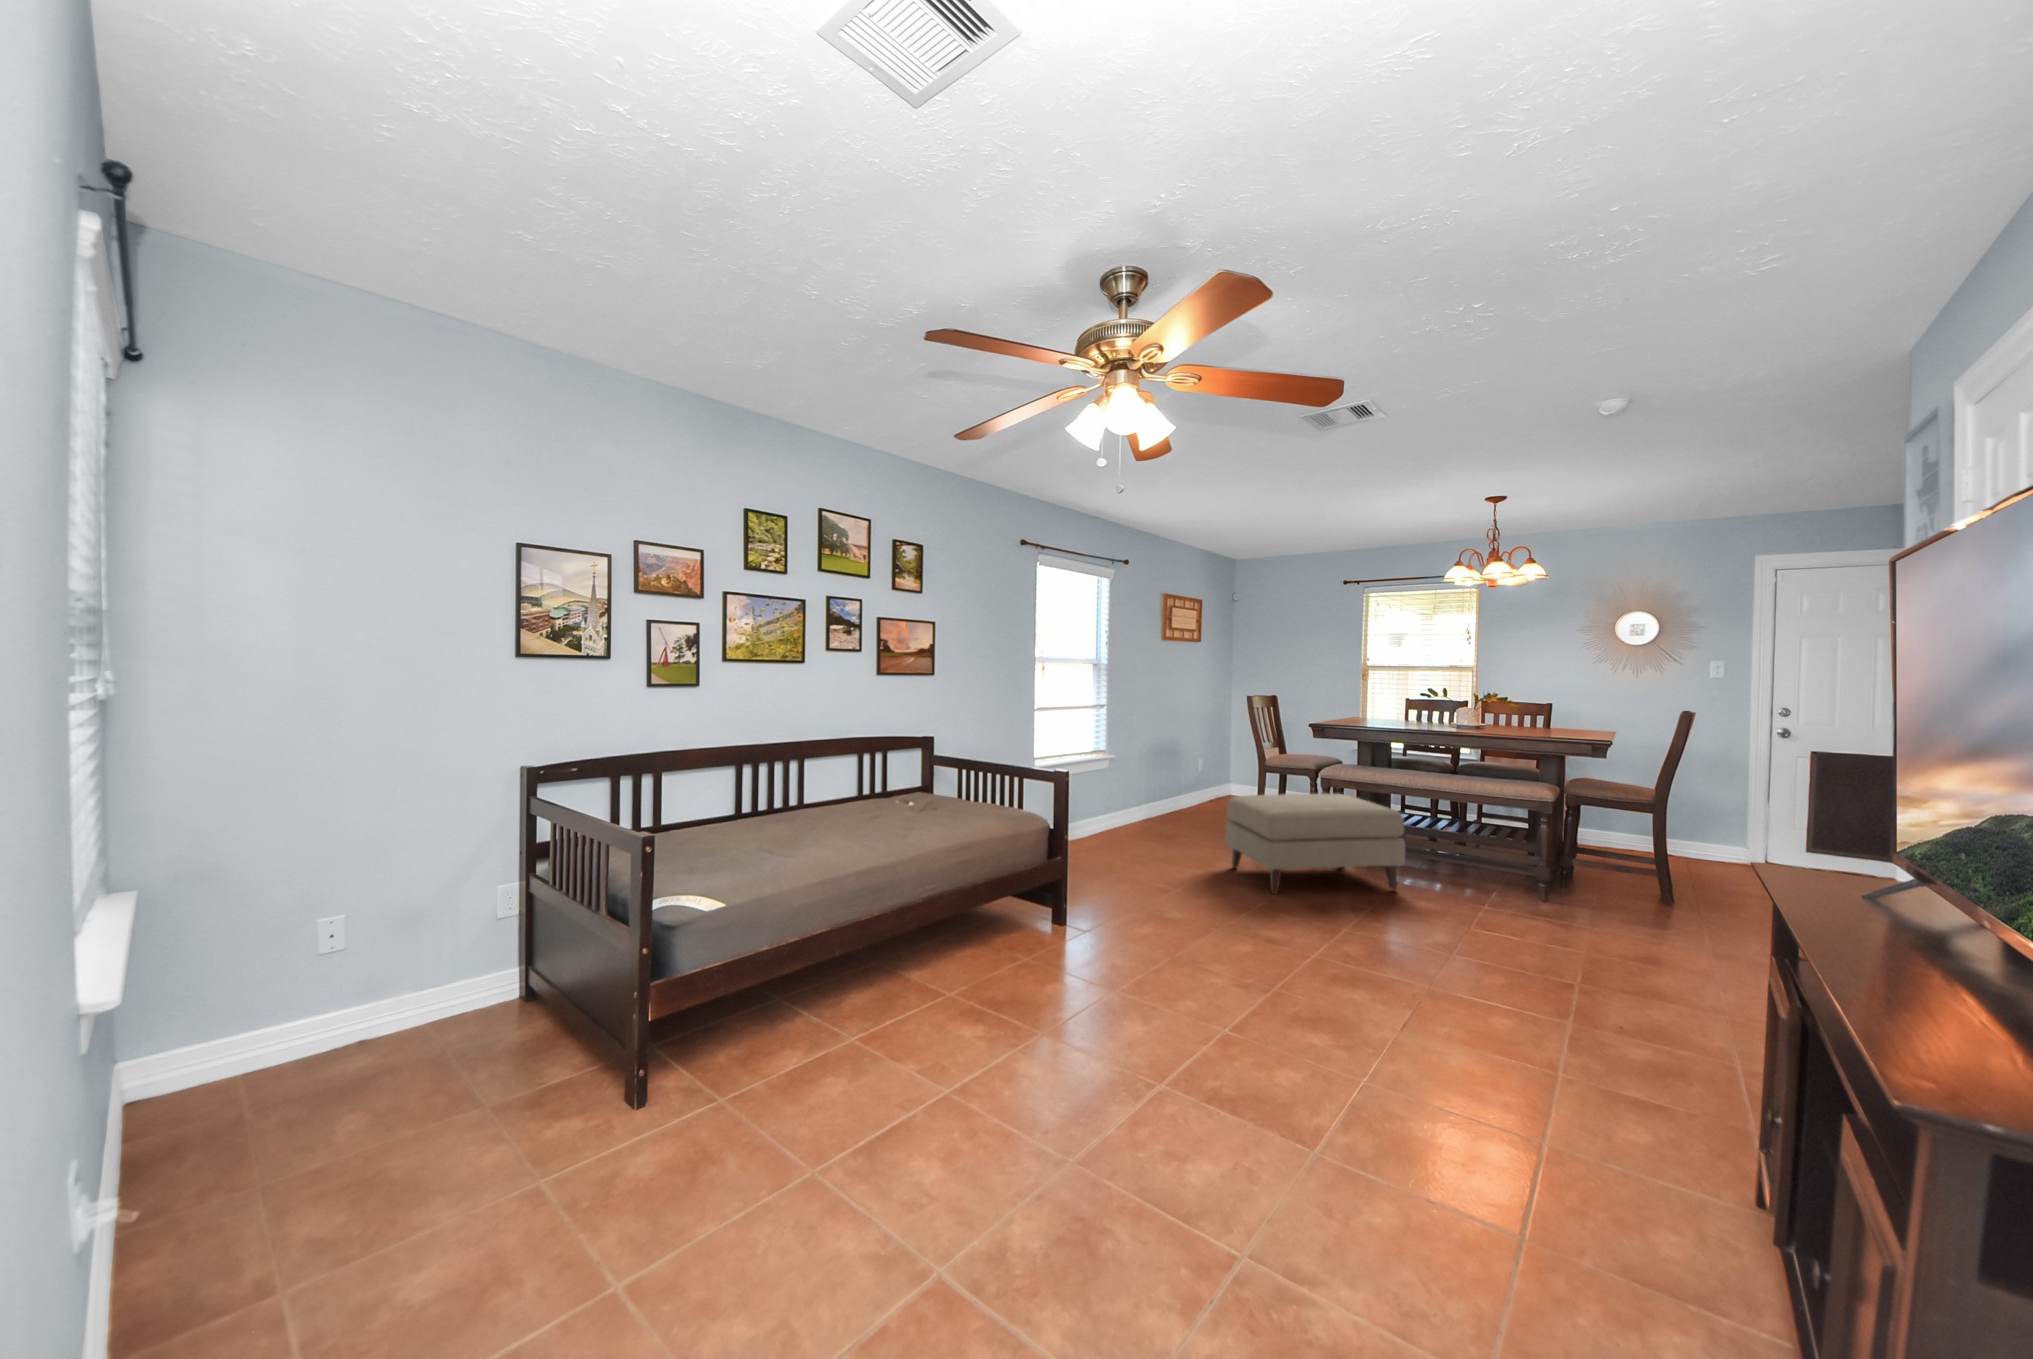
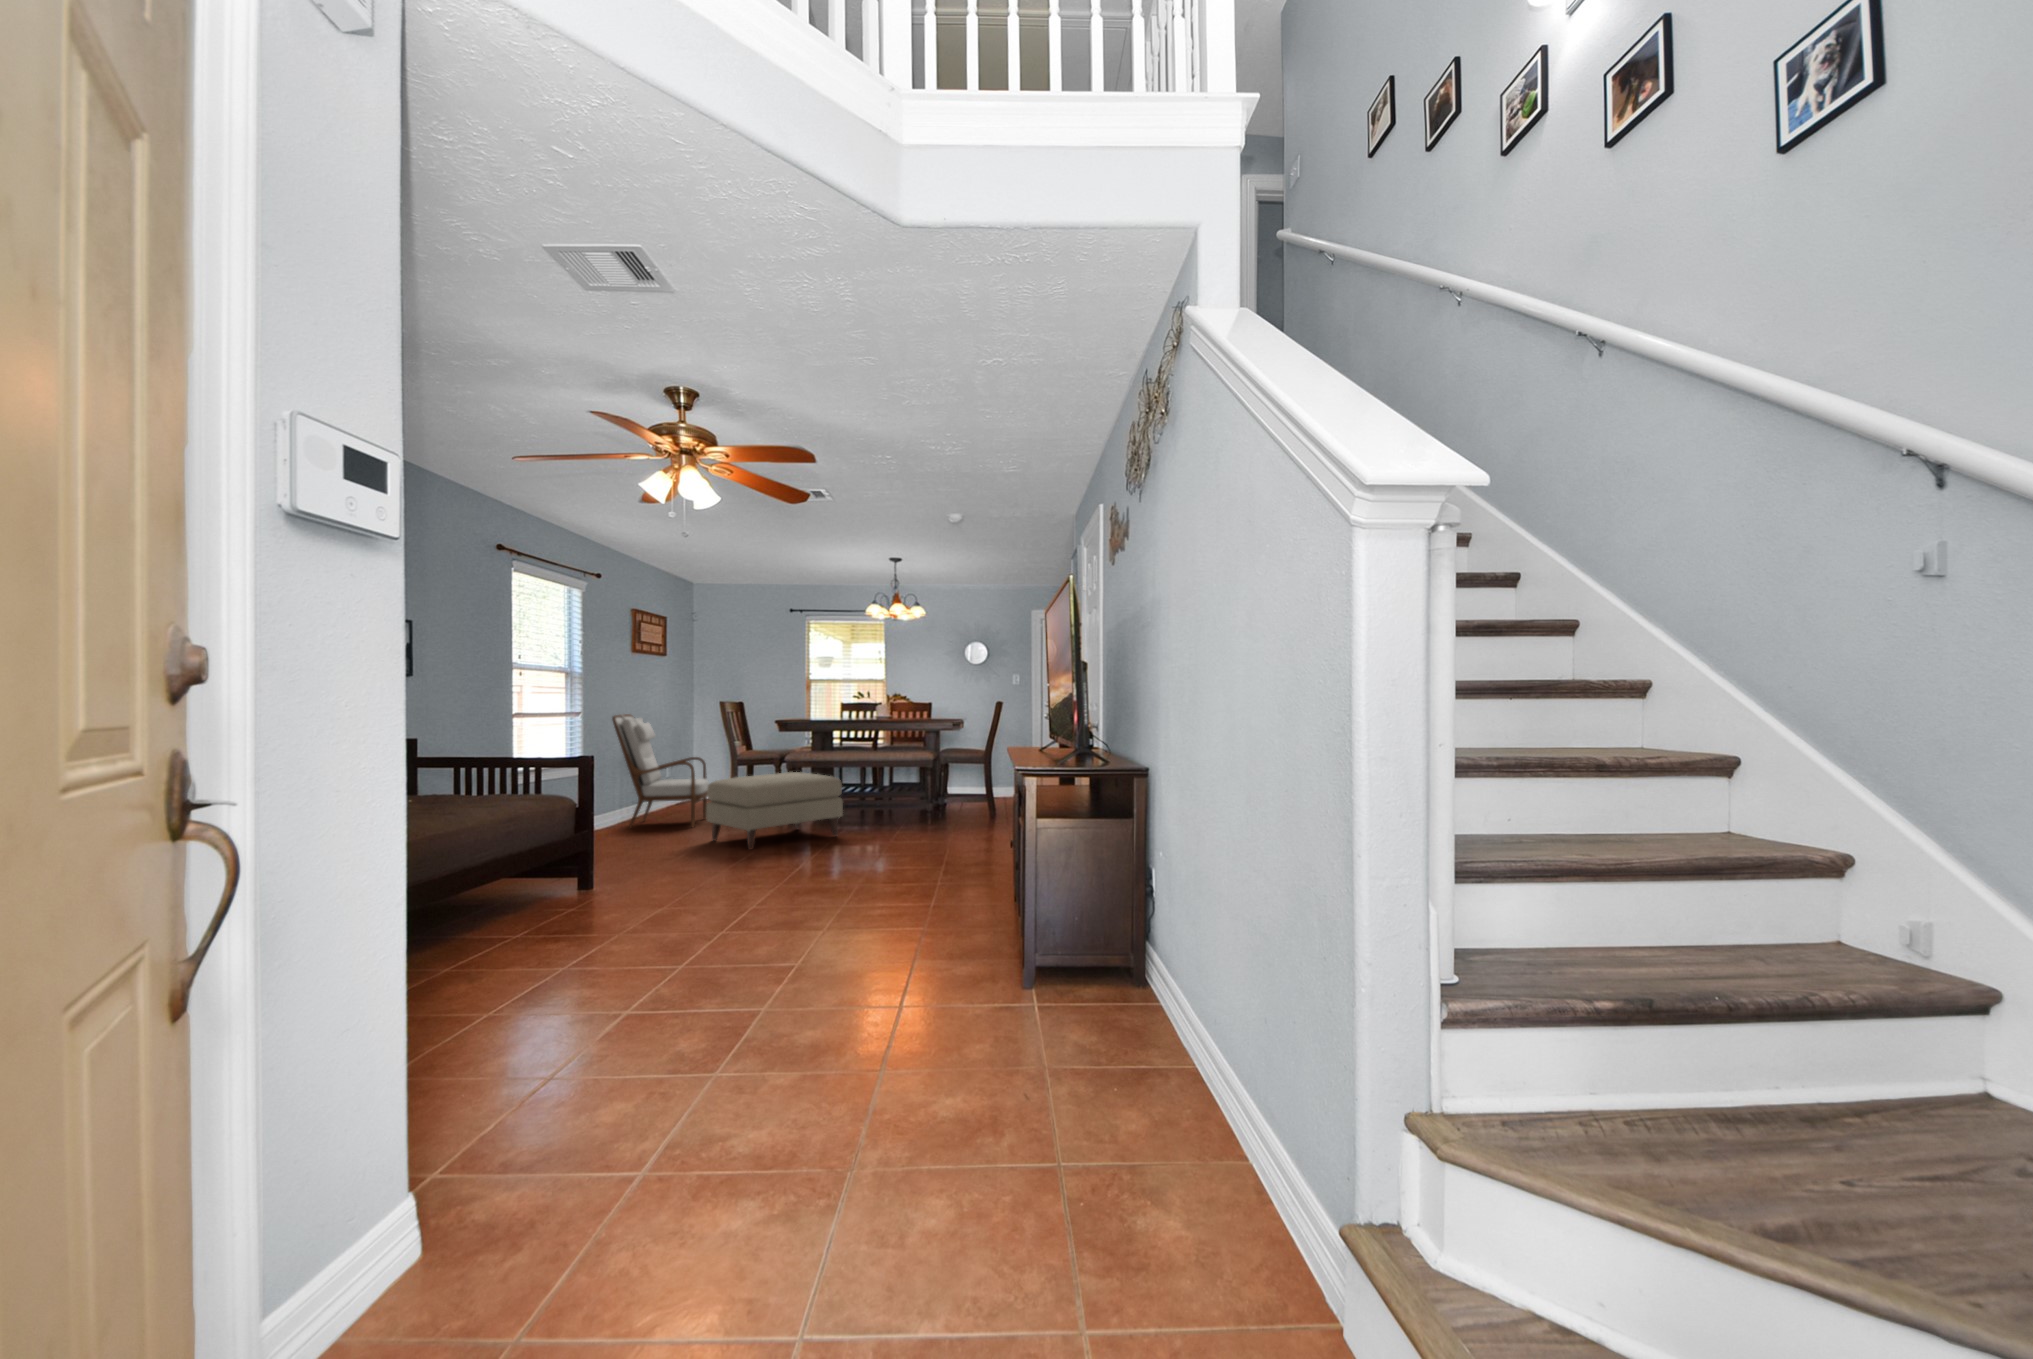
armchair: none [1137,706,1239,841] -> present [612,714,709,829]

